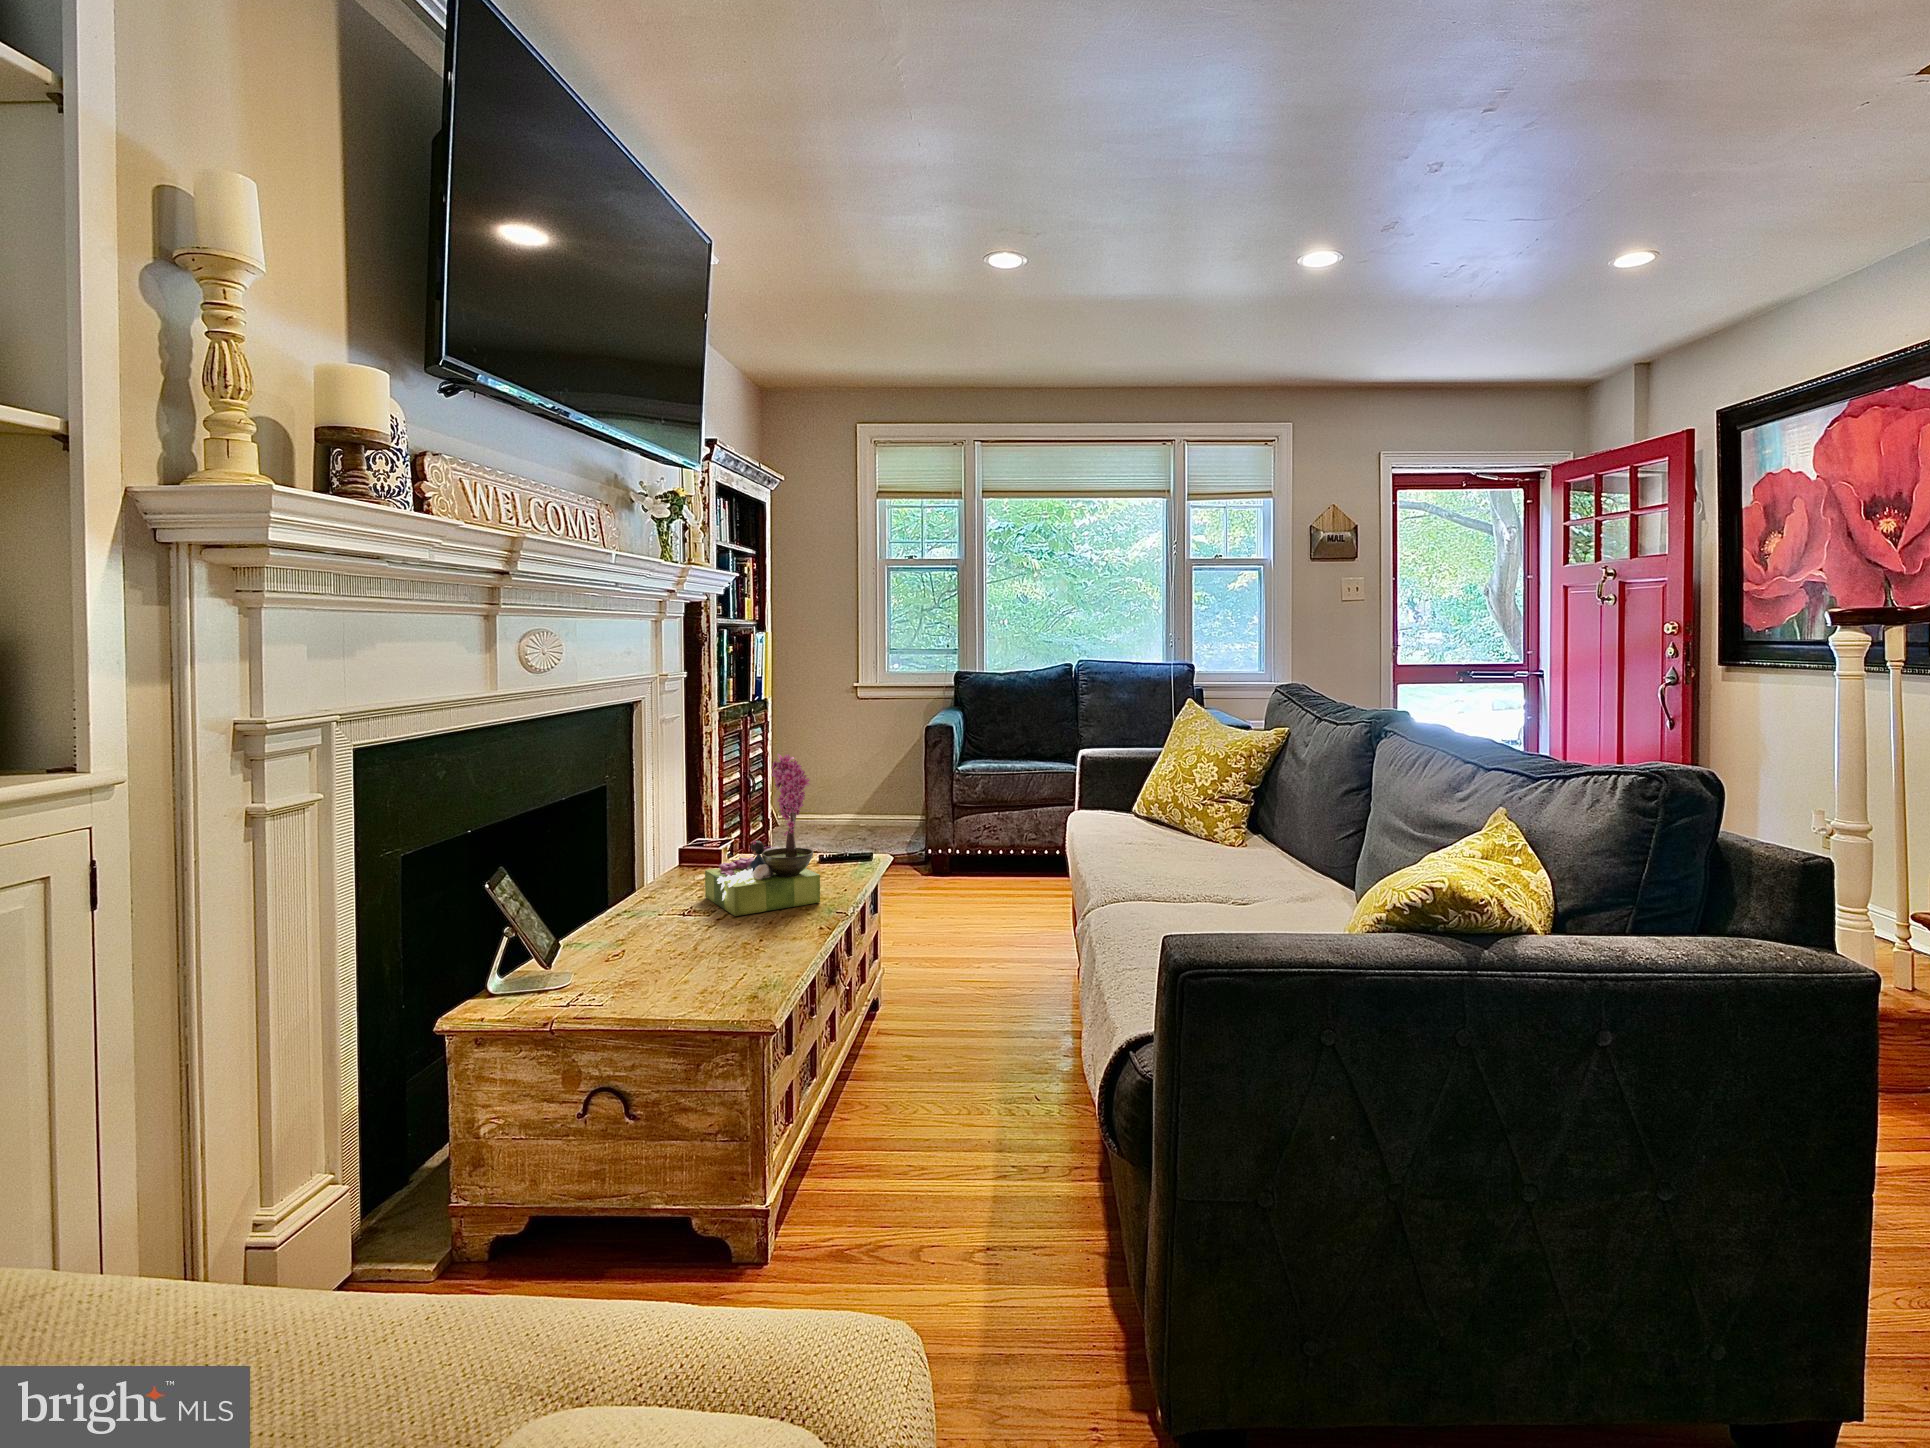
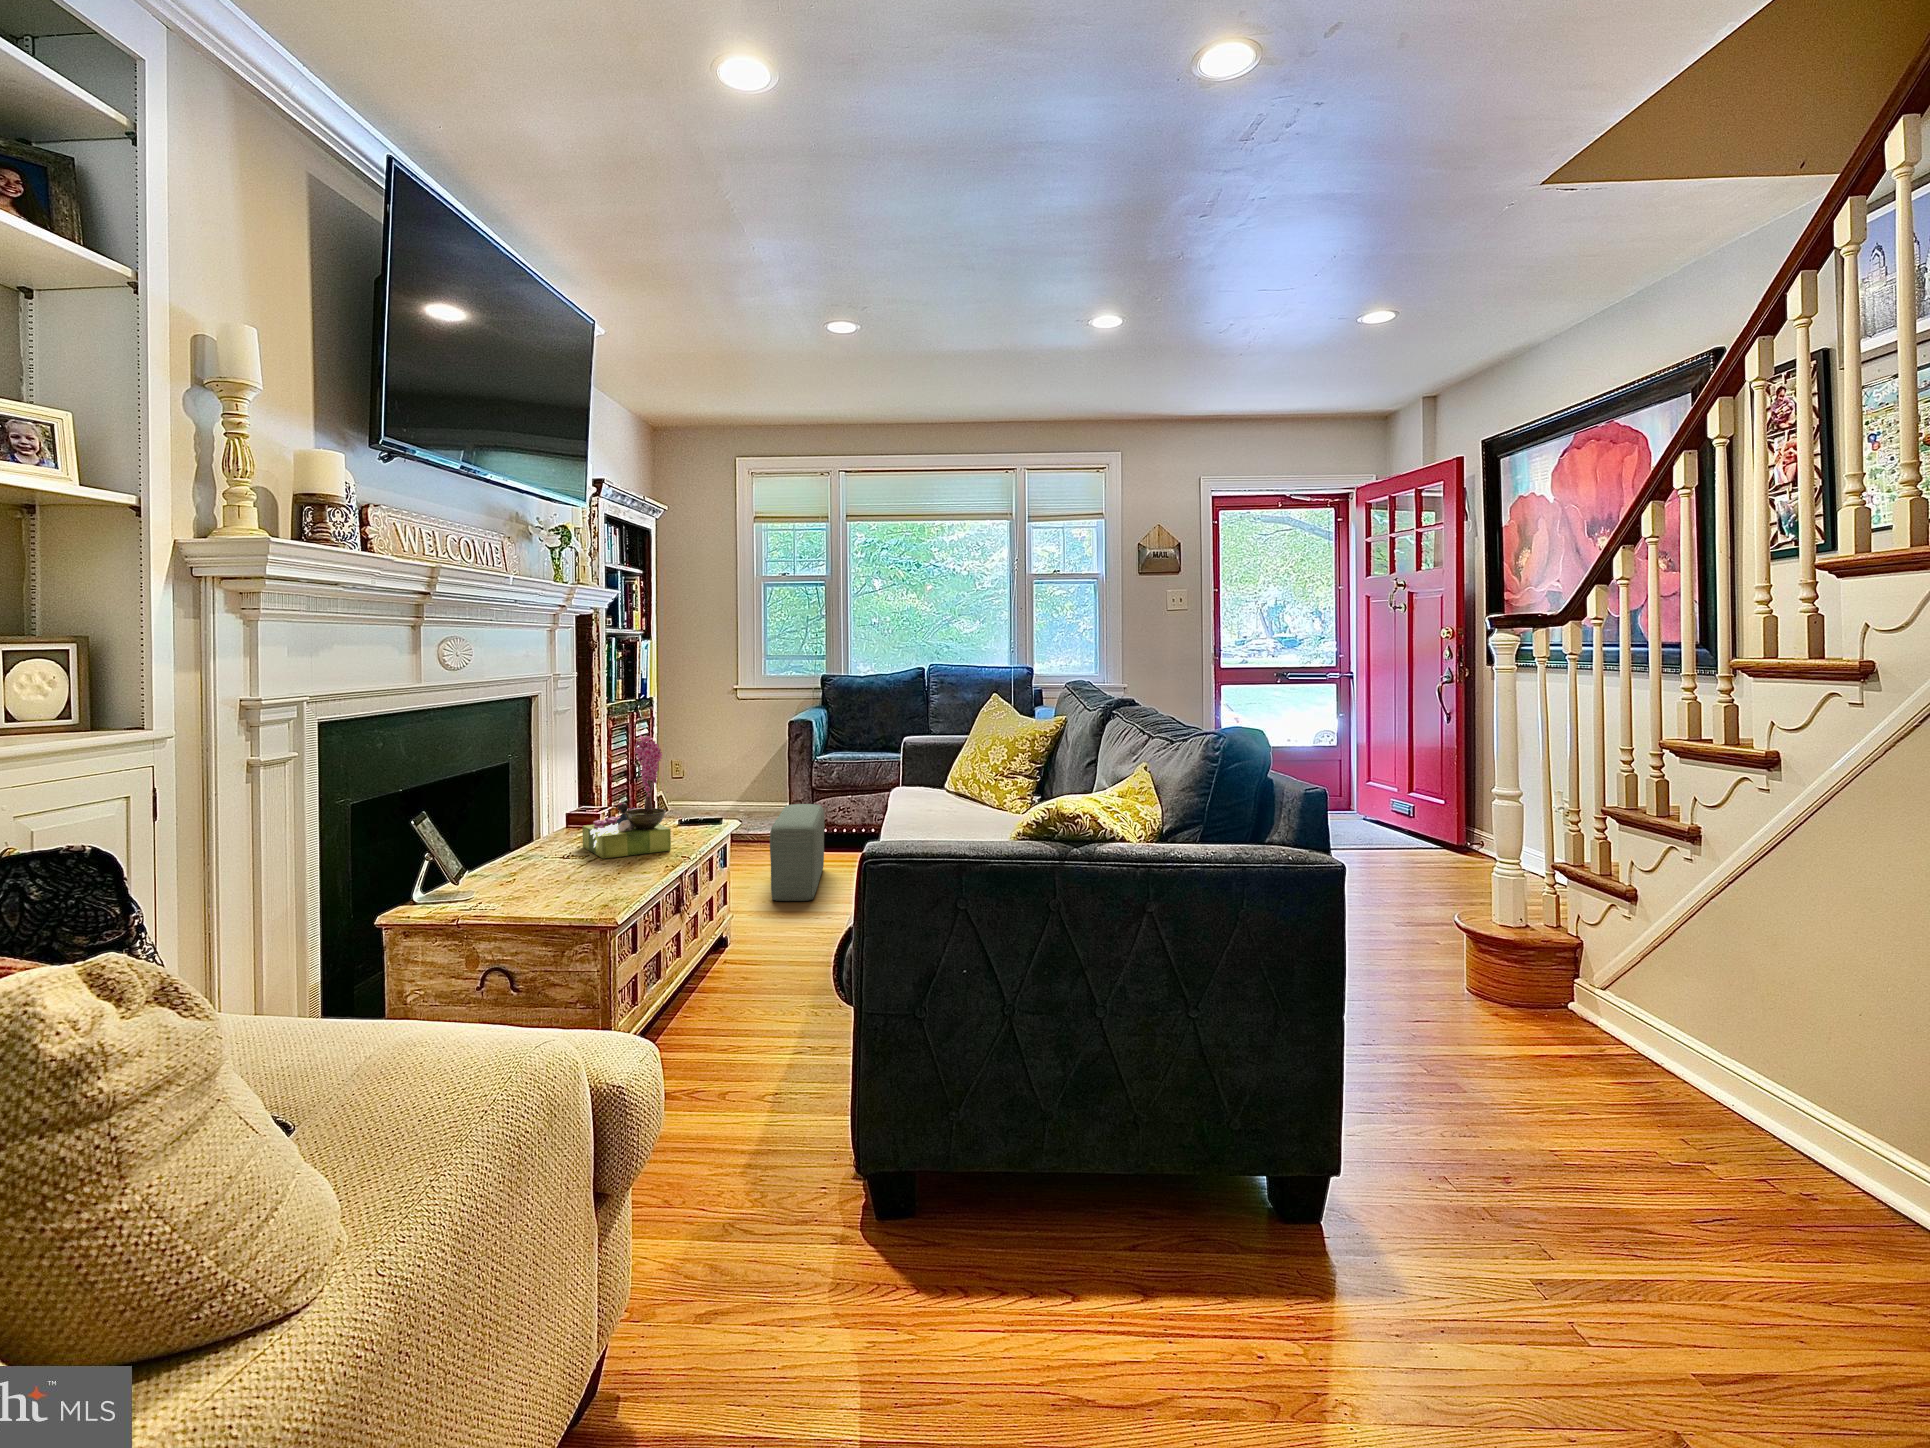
pouf: none [917,825,974,945] -> present [770,804,824,901]

